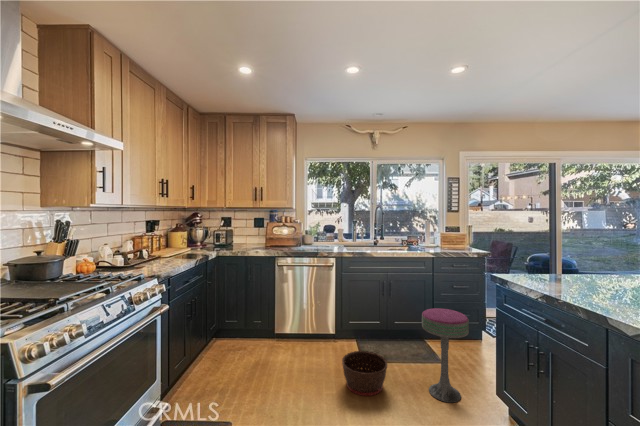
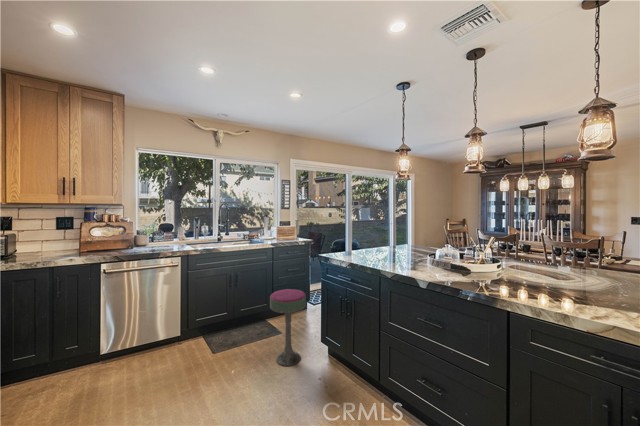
basket: present [342,351,387,396] -> none [194,343,241,390]

